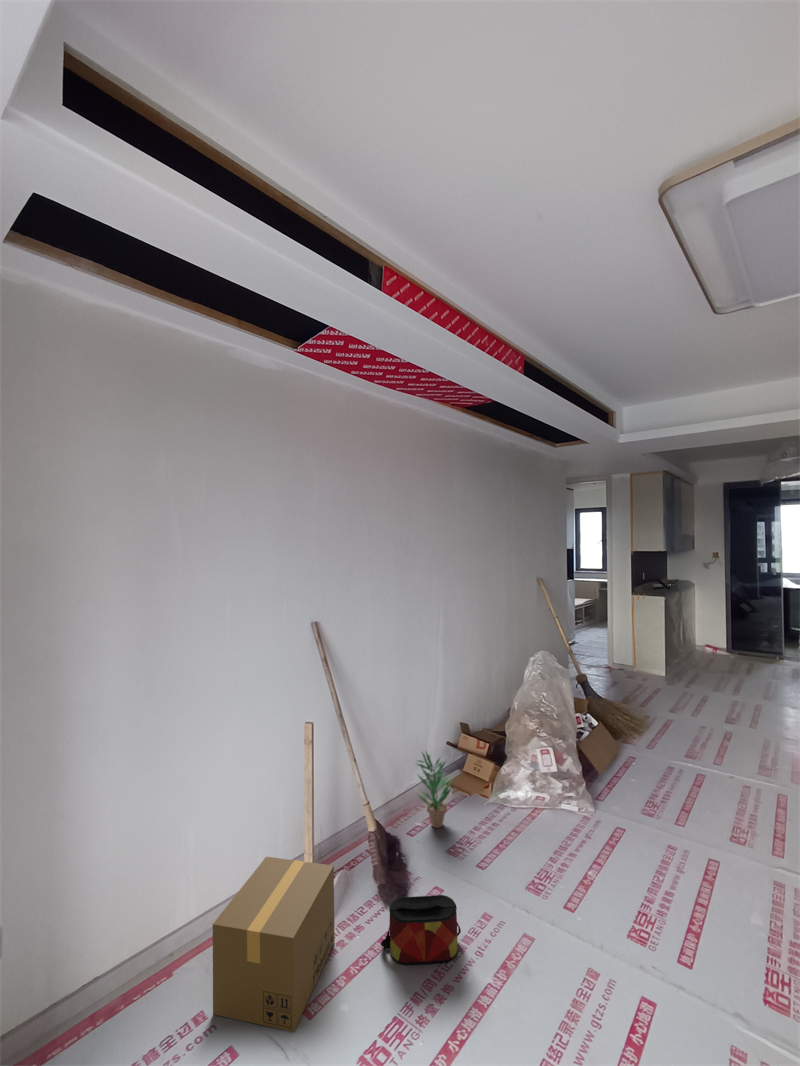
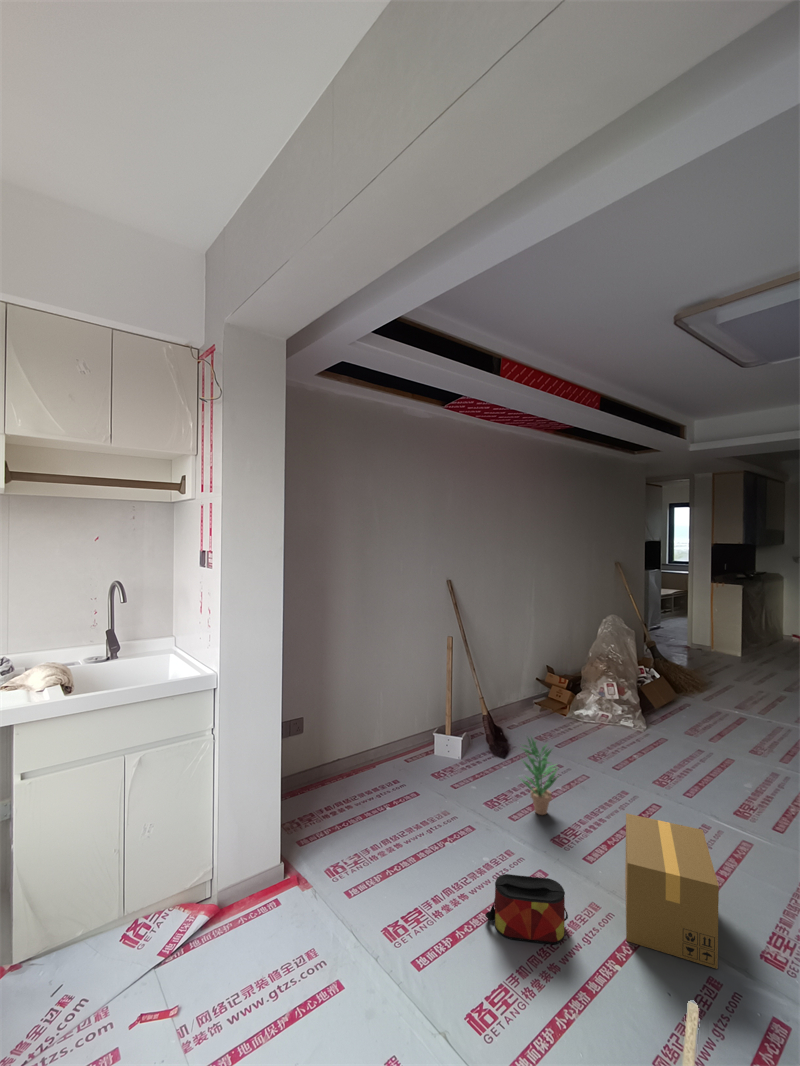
cardboard box: present [213,857,335,1032] -> present [625,813,719,969]

